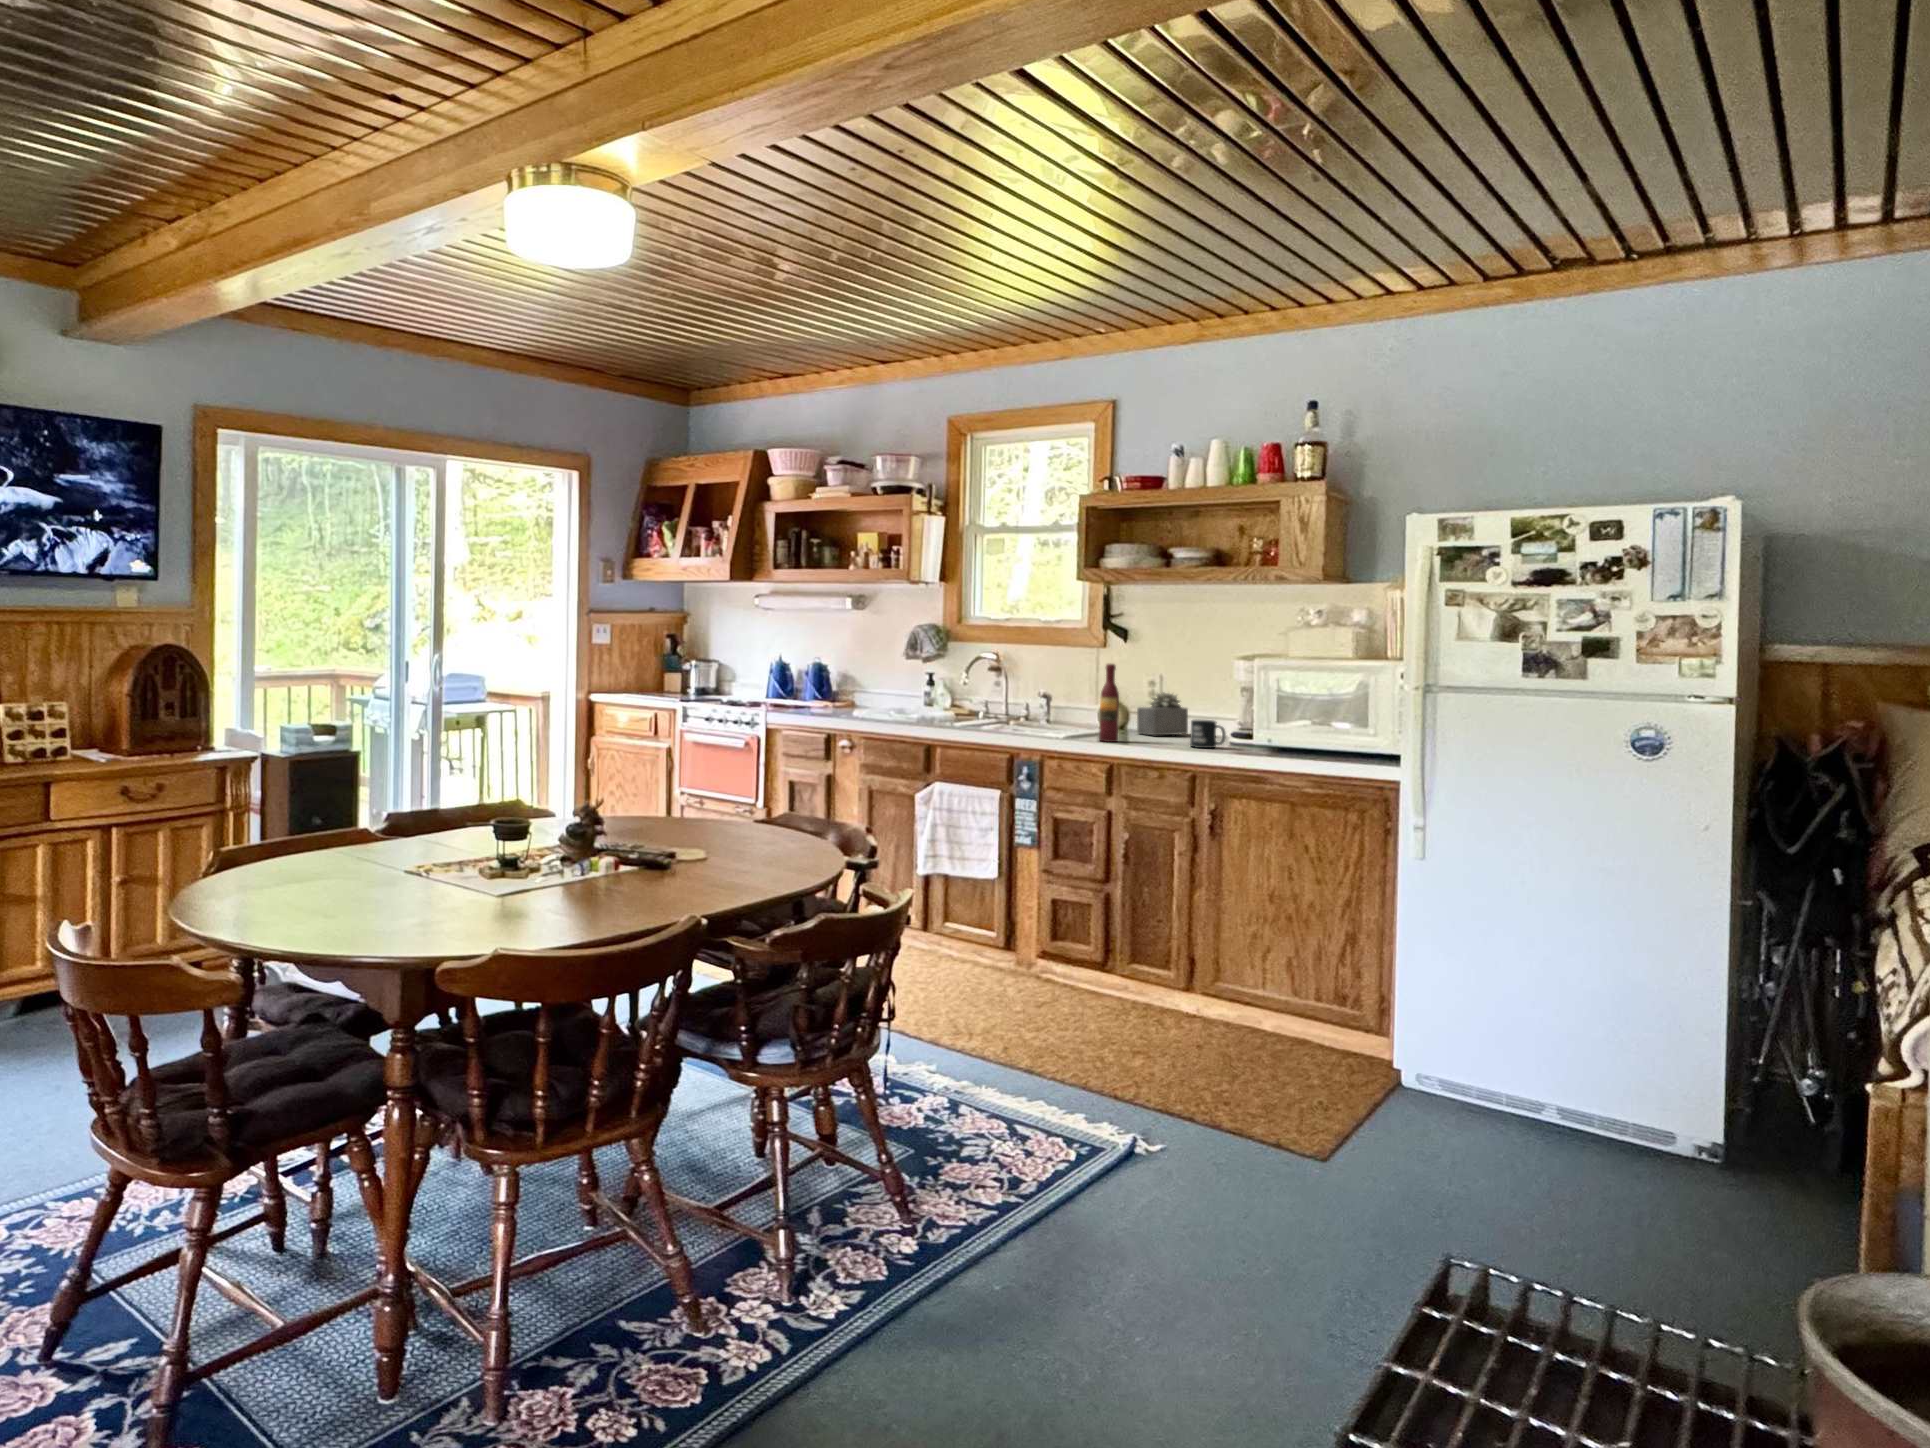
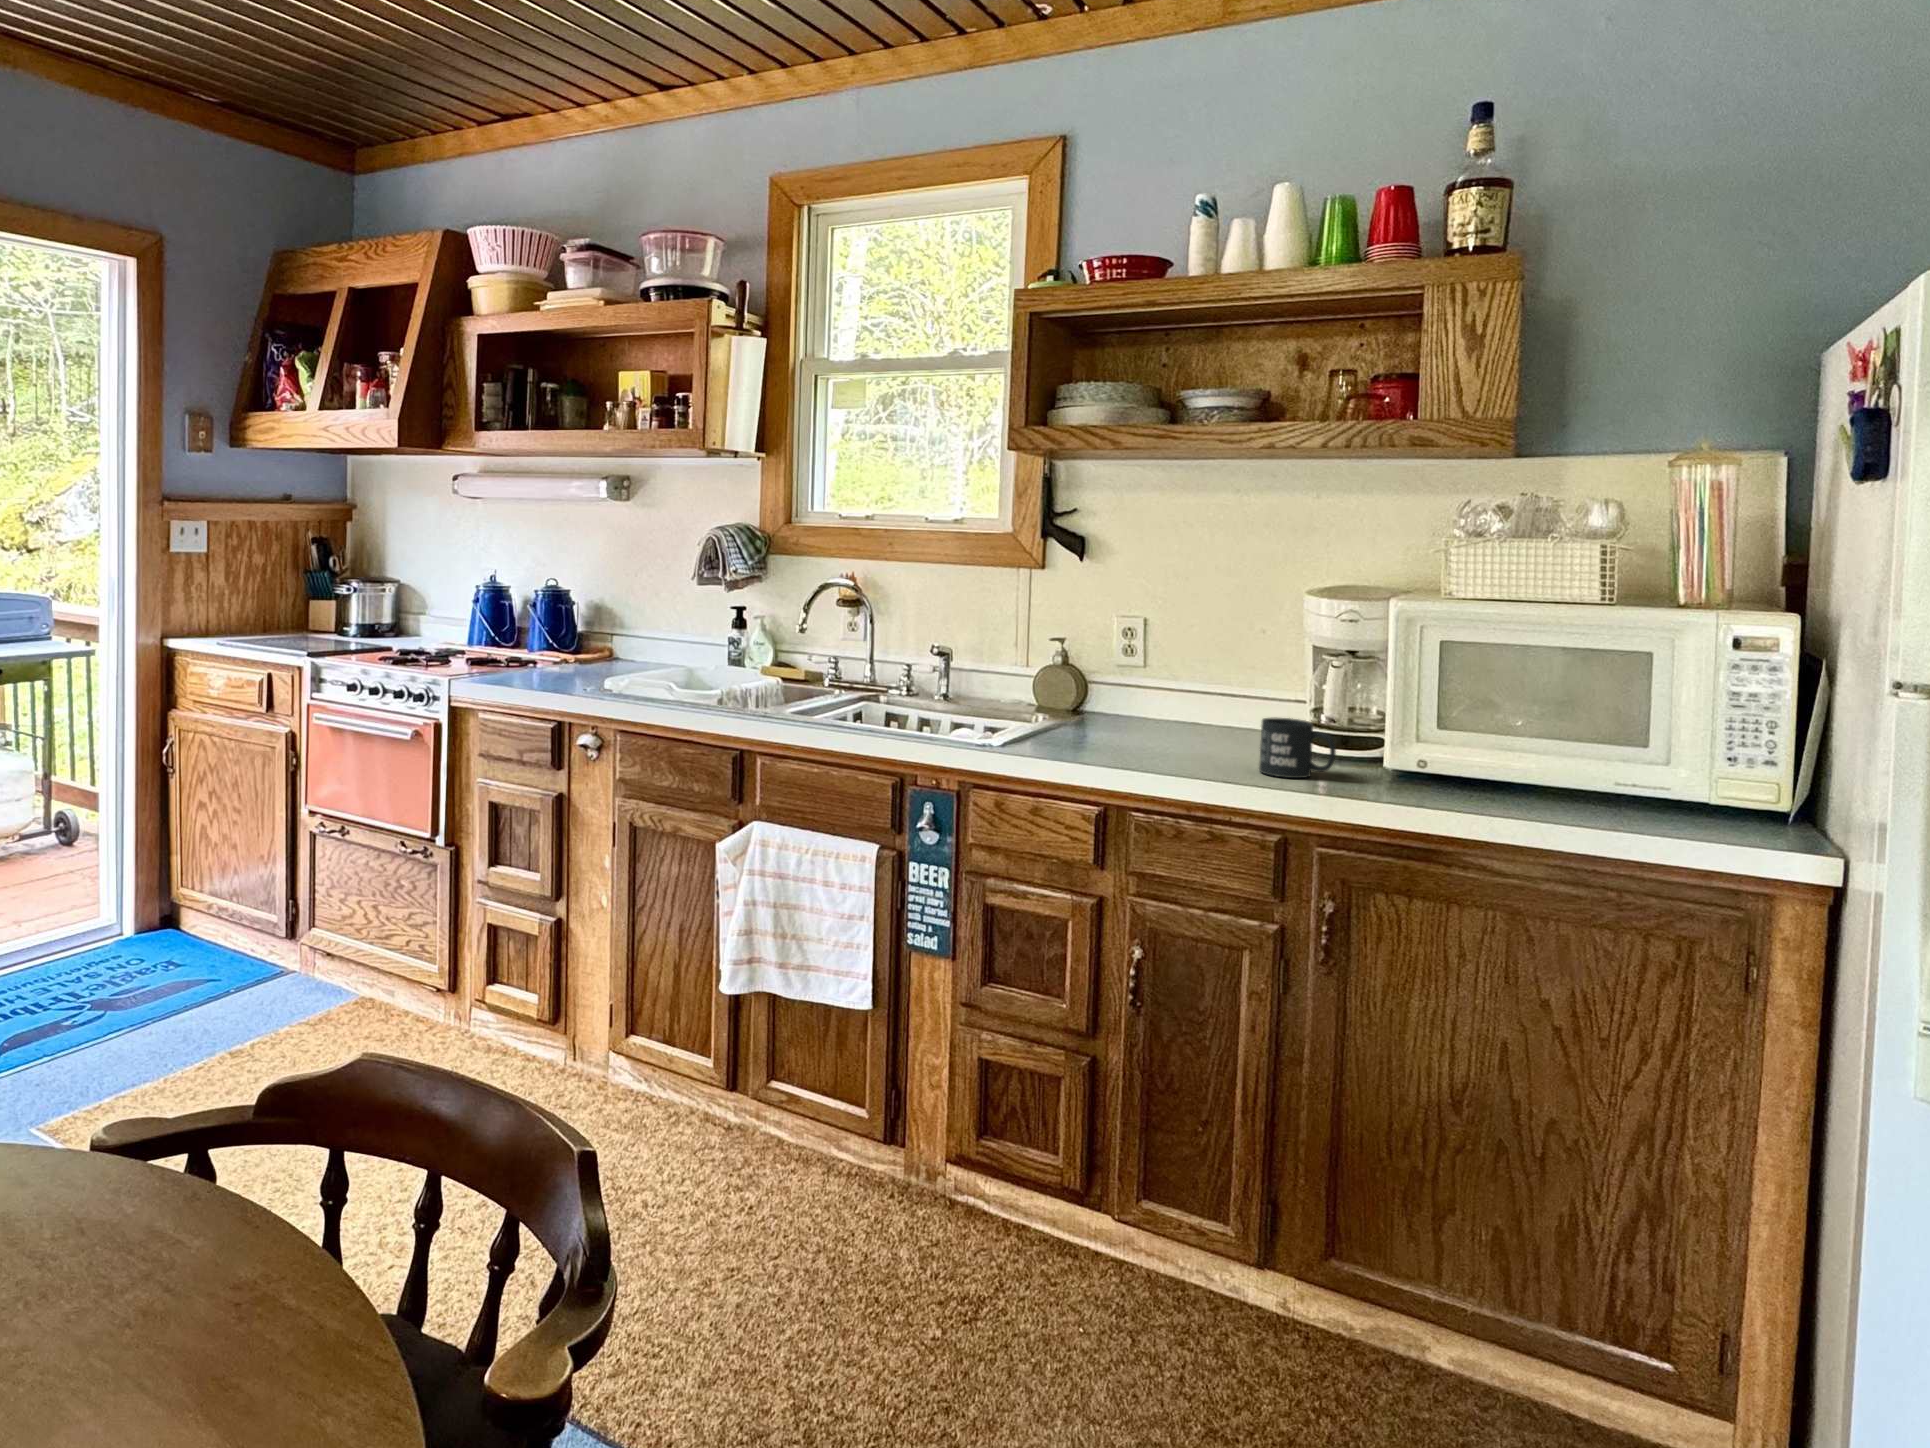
wine bottle: present [1099,664,1119,742] -> none [1075,606,1114,760]
succulent plant: present [1137,692,1188,735] -> none [1117,649,1213,735]

